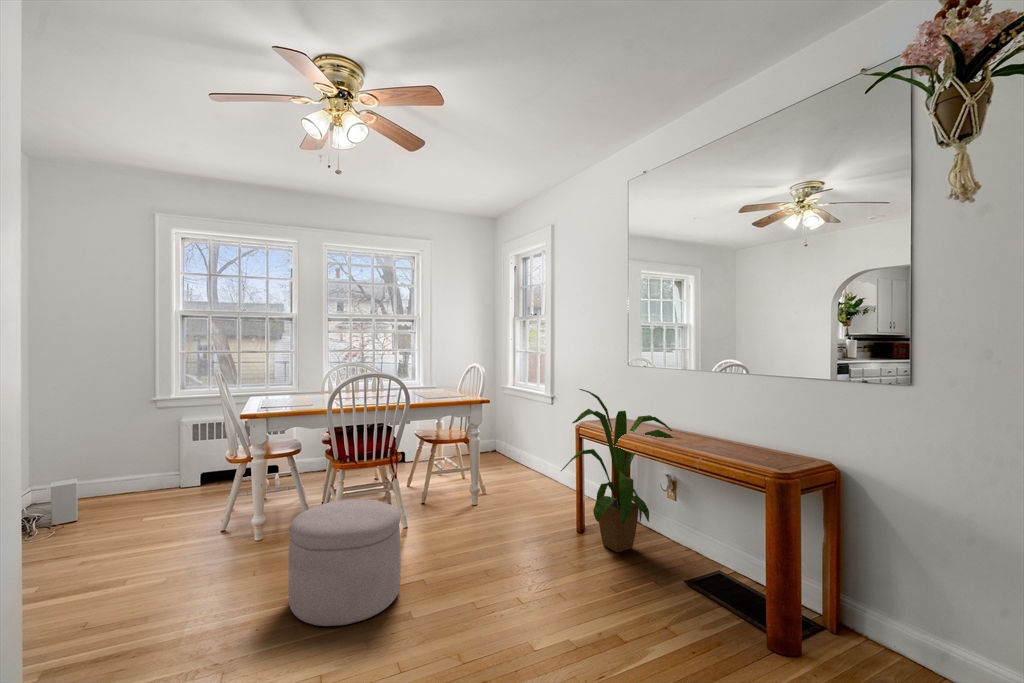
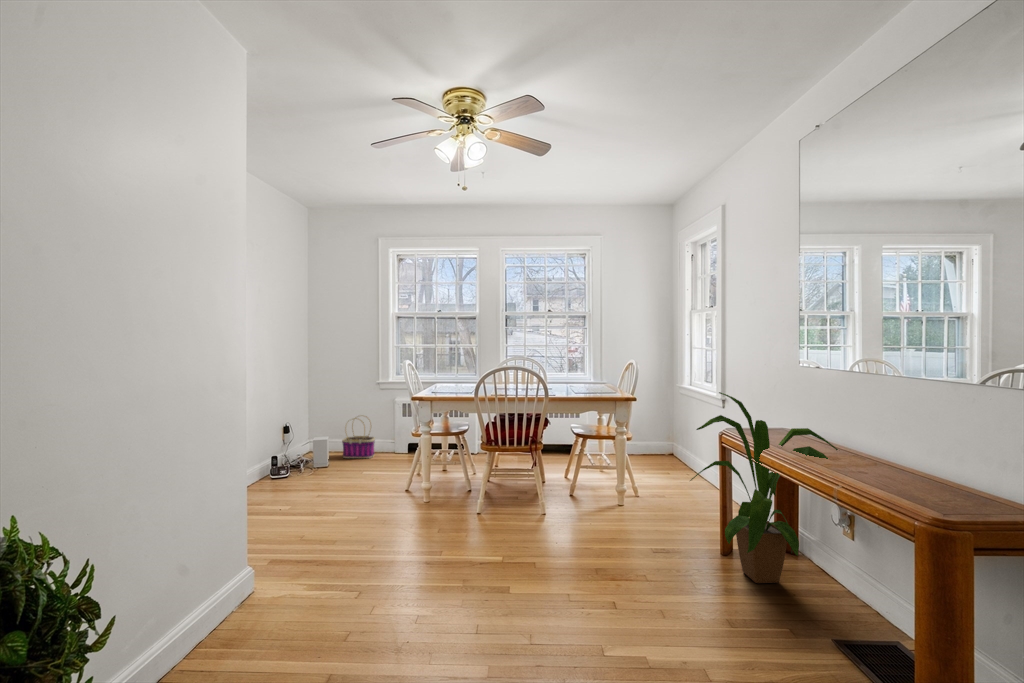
basket: none [96,442,149,501] -> present [342,418,375,458]
ottoman: present [289,499,401,626] -> none [419,480,513,588]

